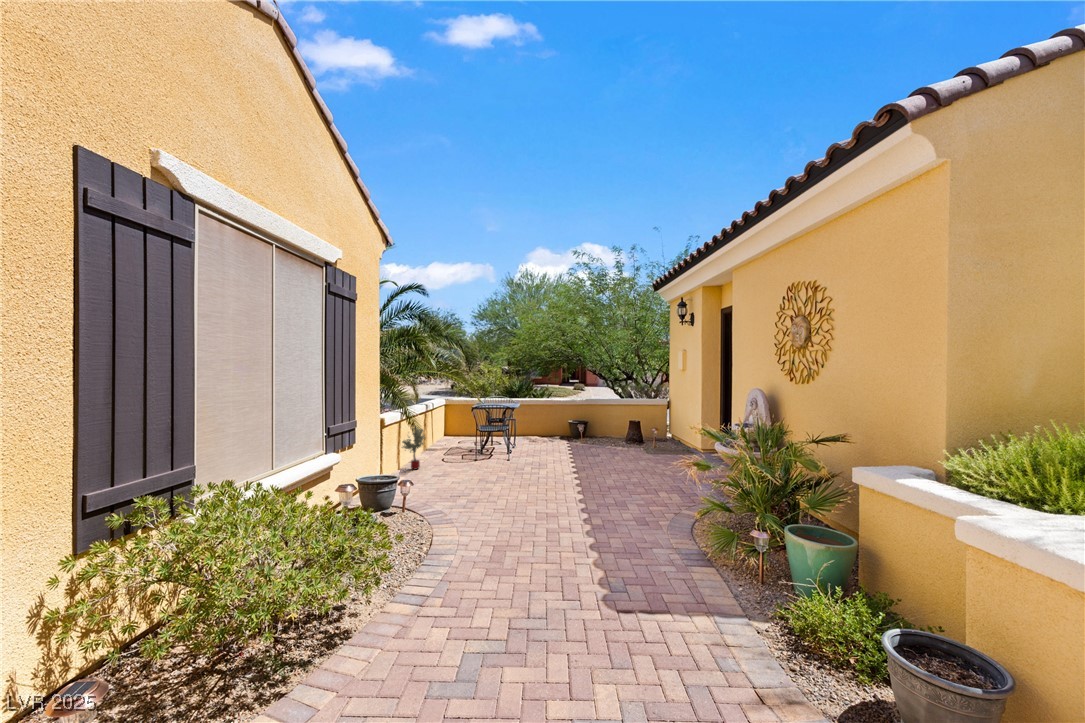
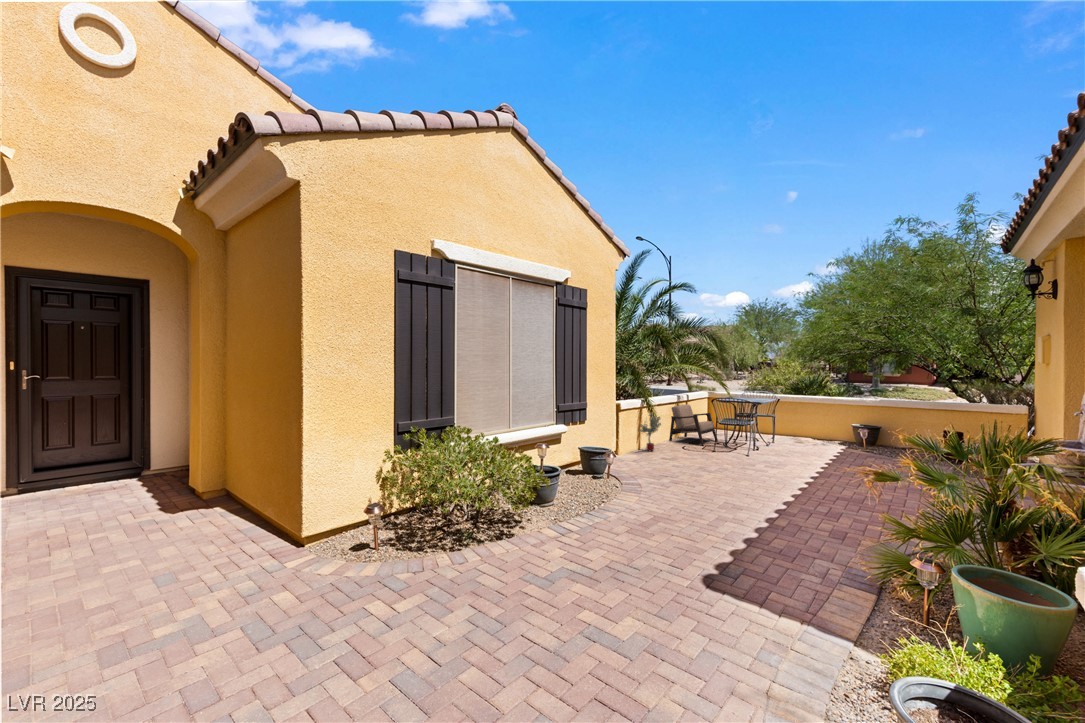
armchair: none [424,413,470,455] -> present [669,404,718,446]

